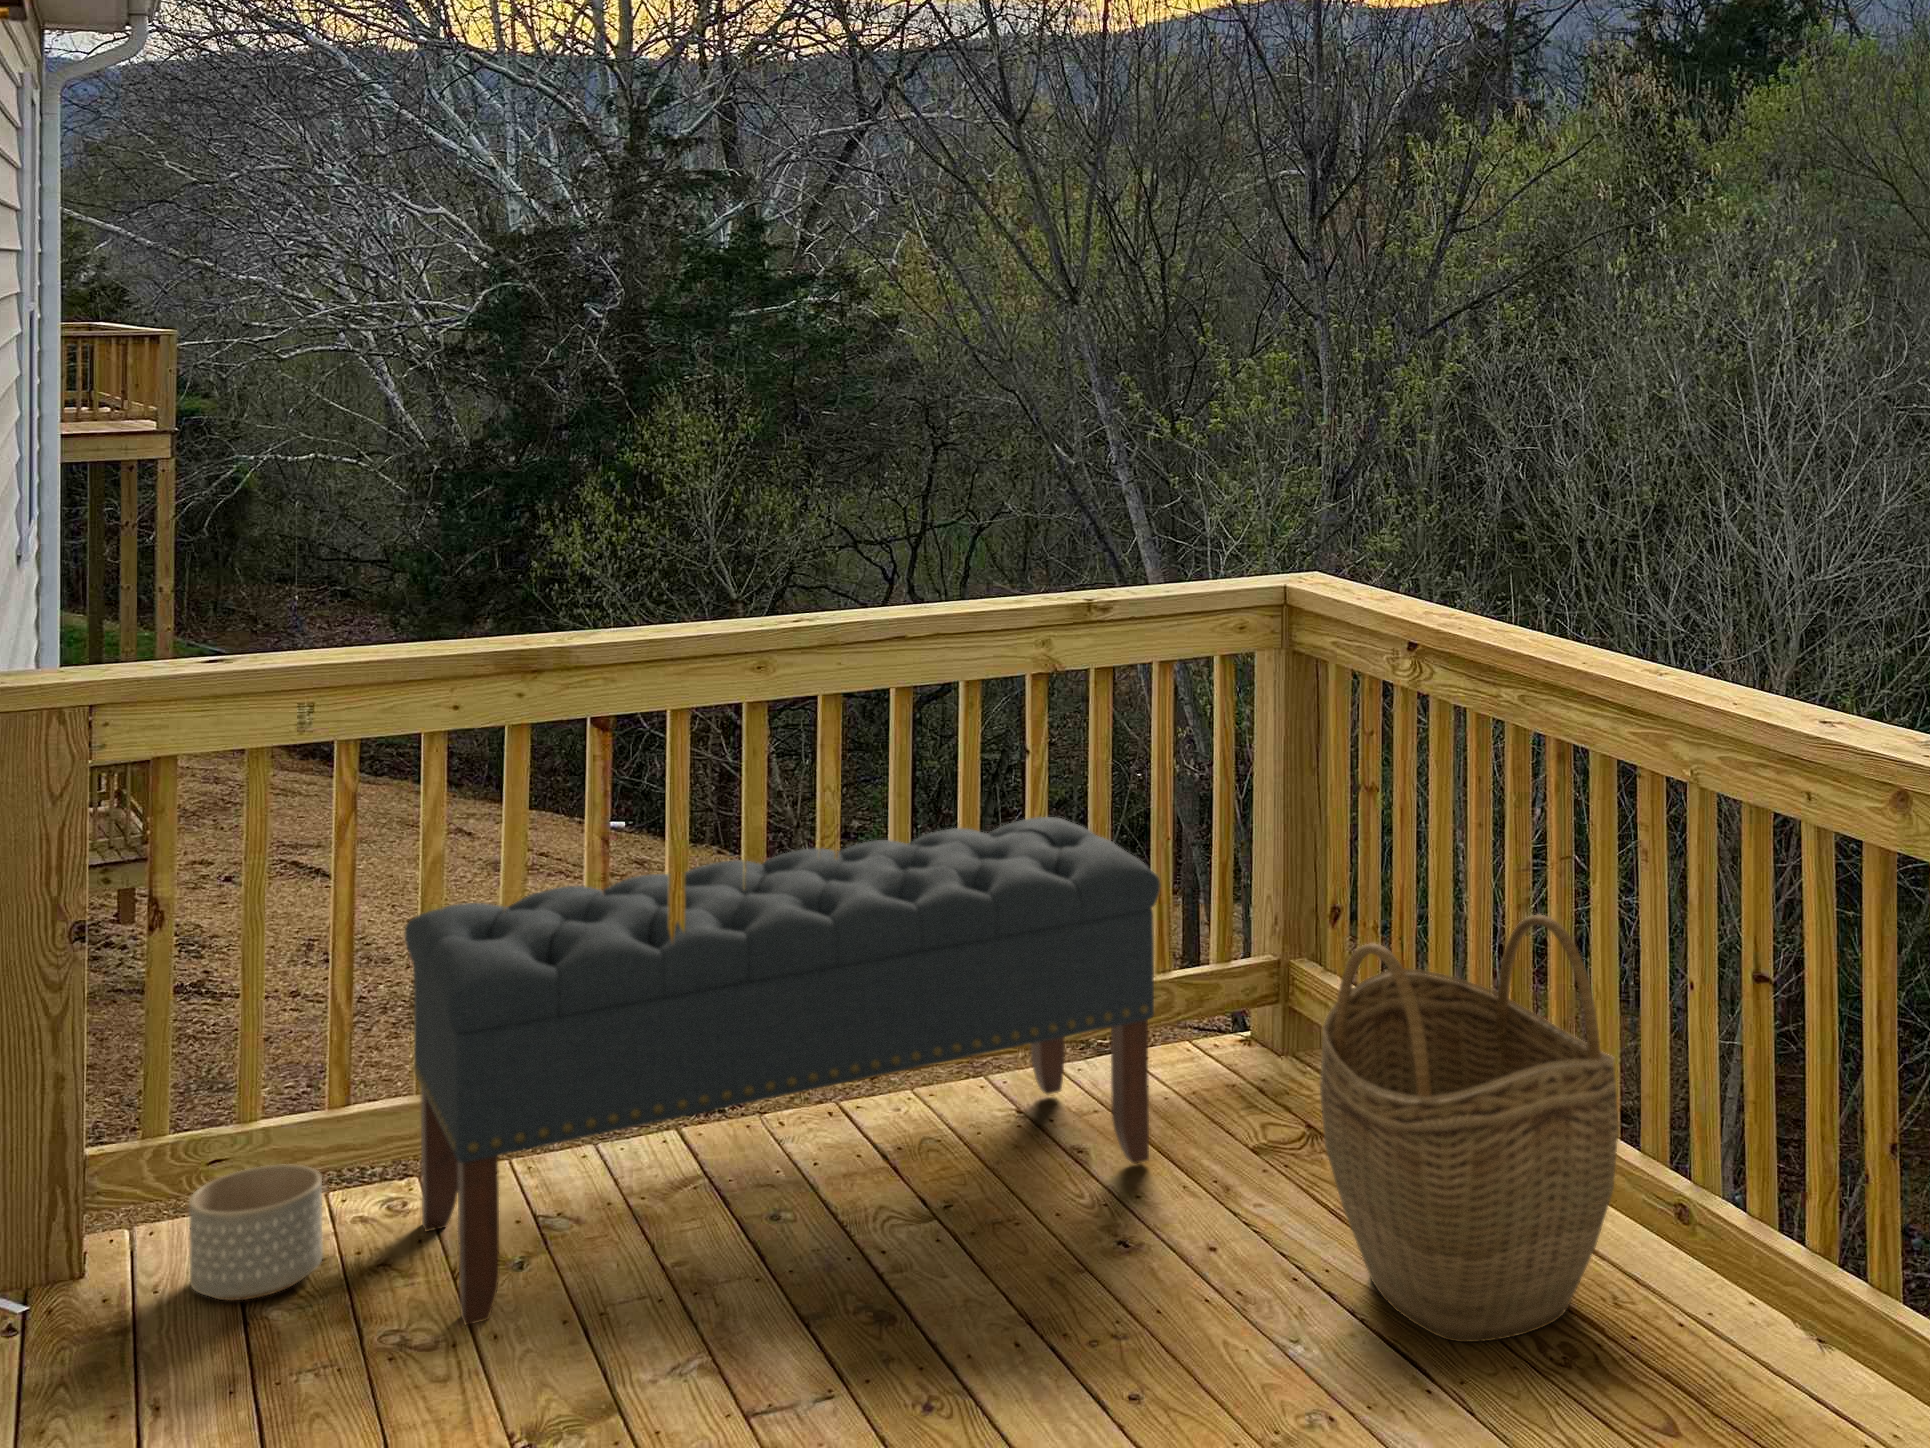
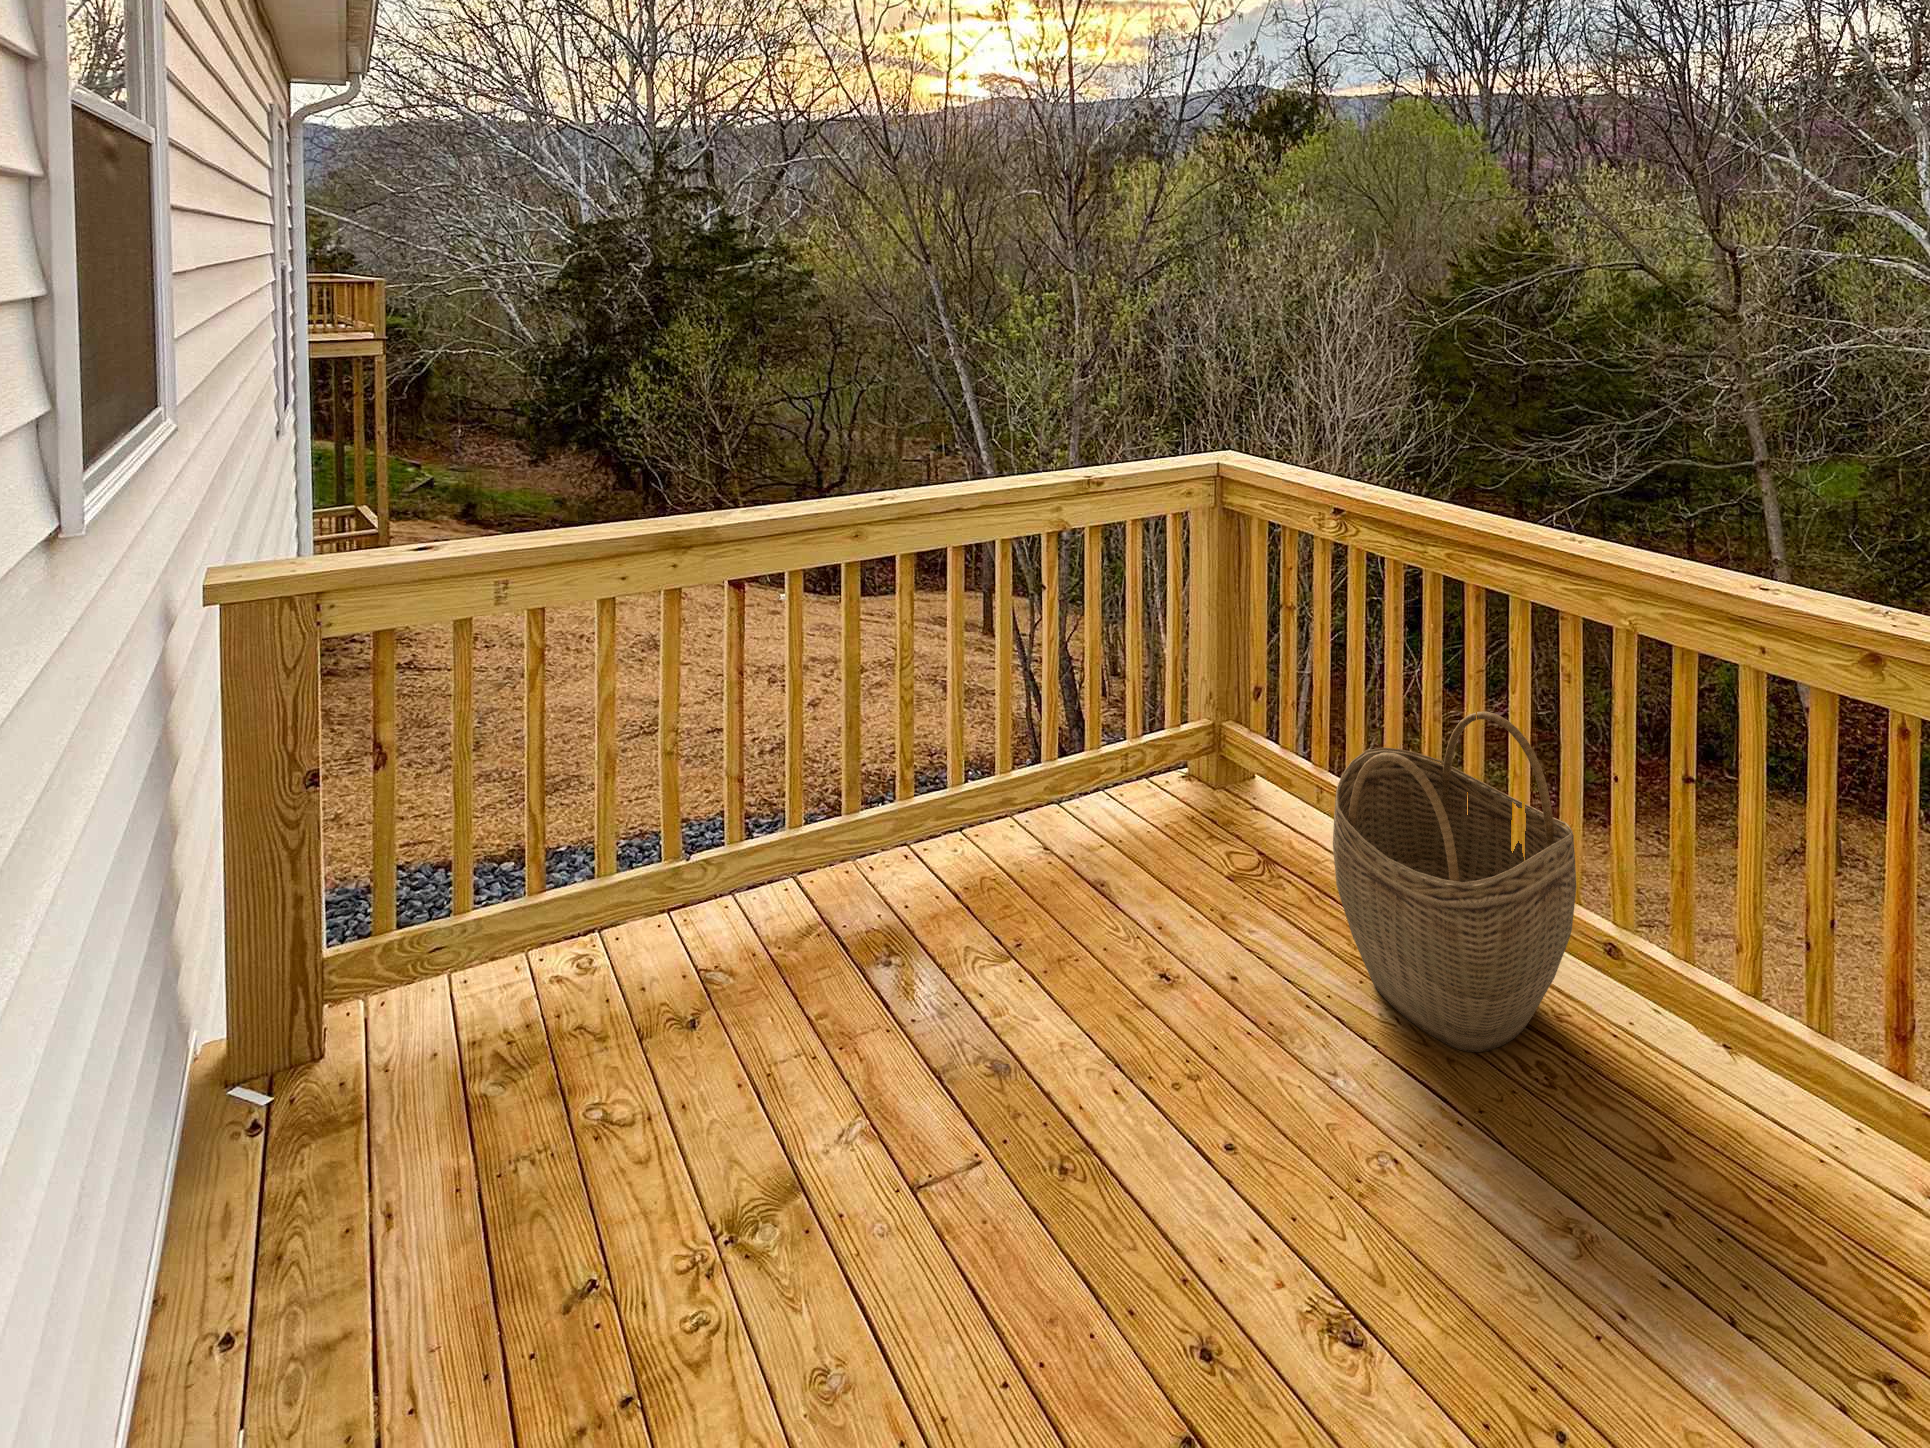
bench: present [405,817,1160,1325] -> none [597,629,1173,1134]
planter: present [189,1164,323,1300] -> none [416,984,538,1125]

